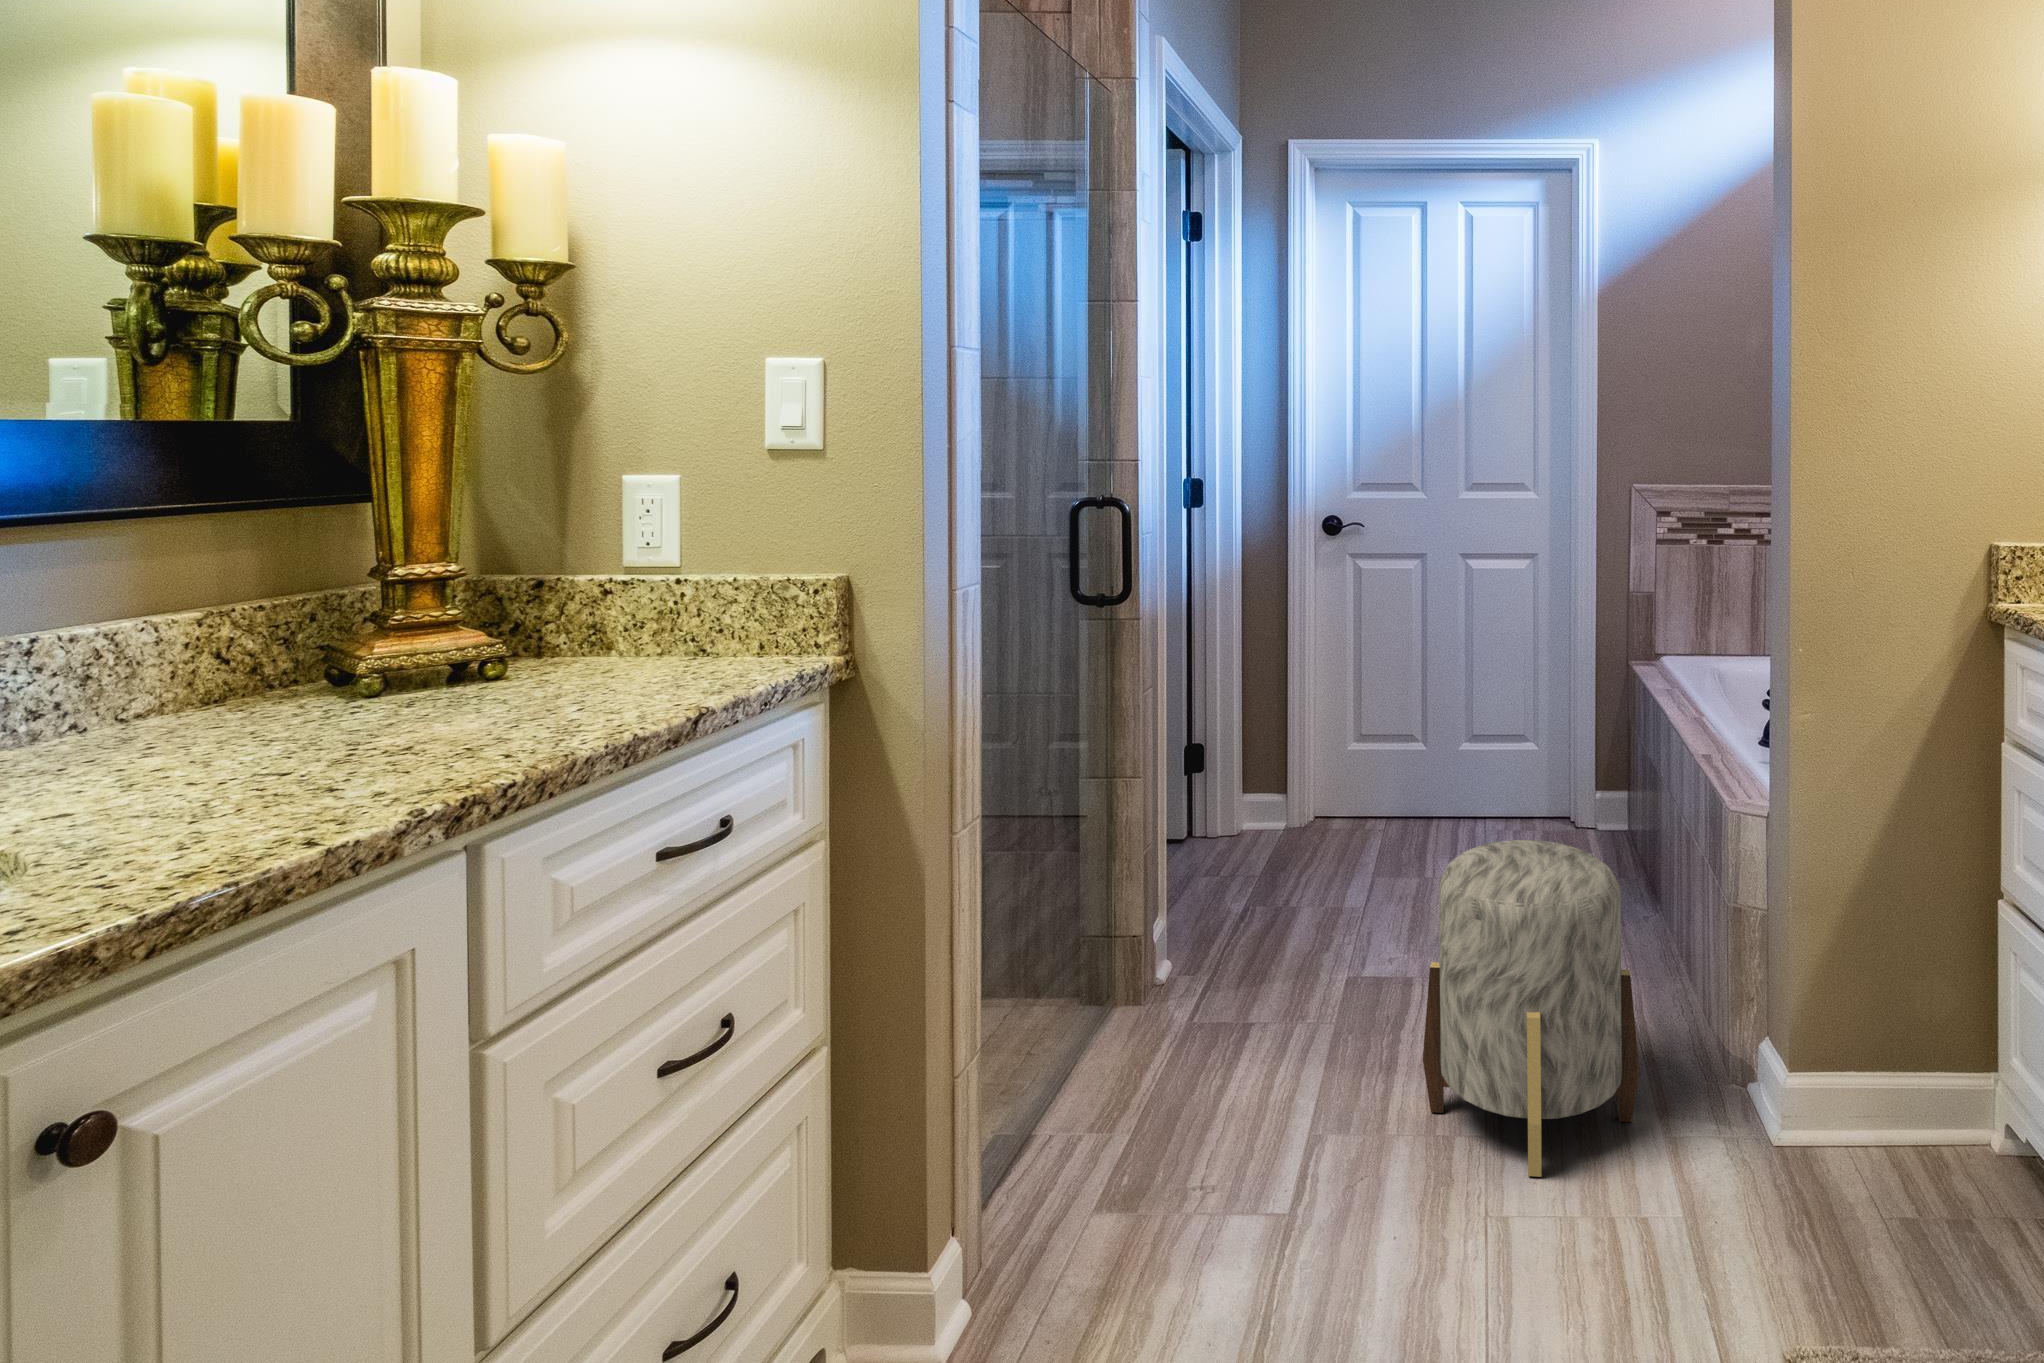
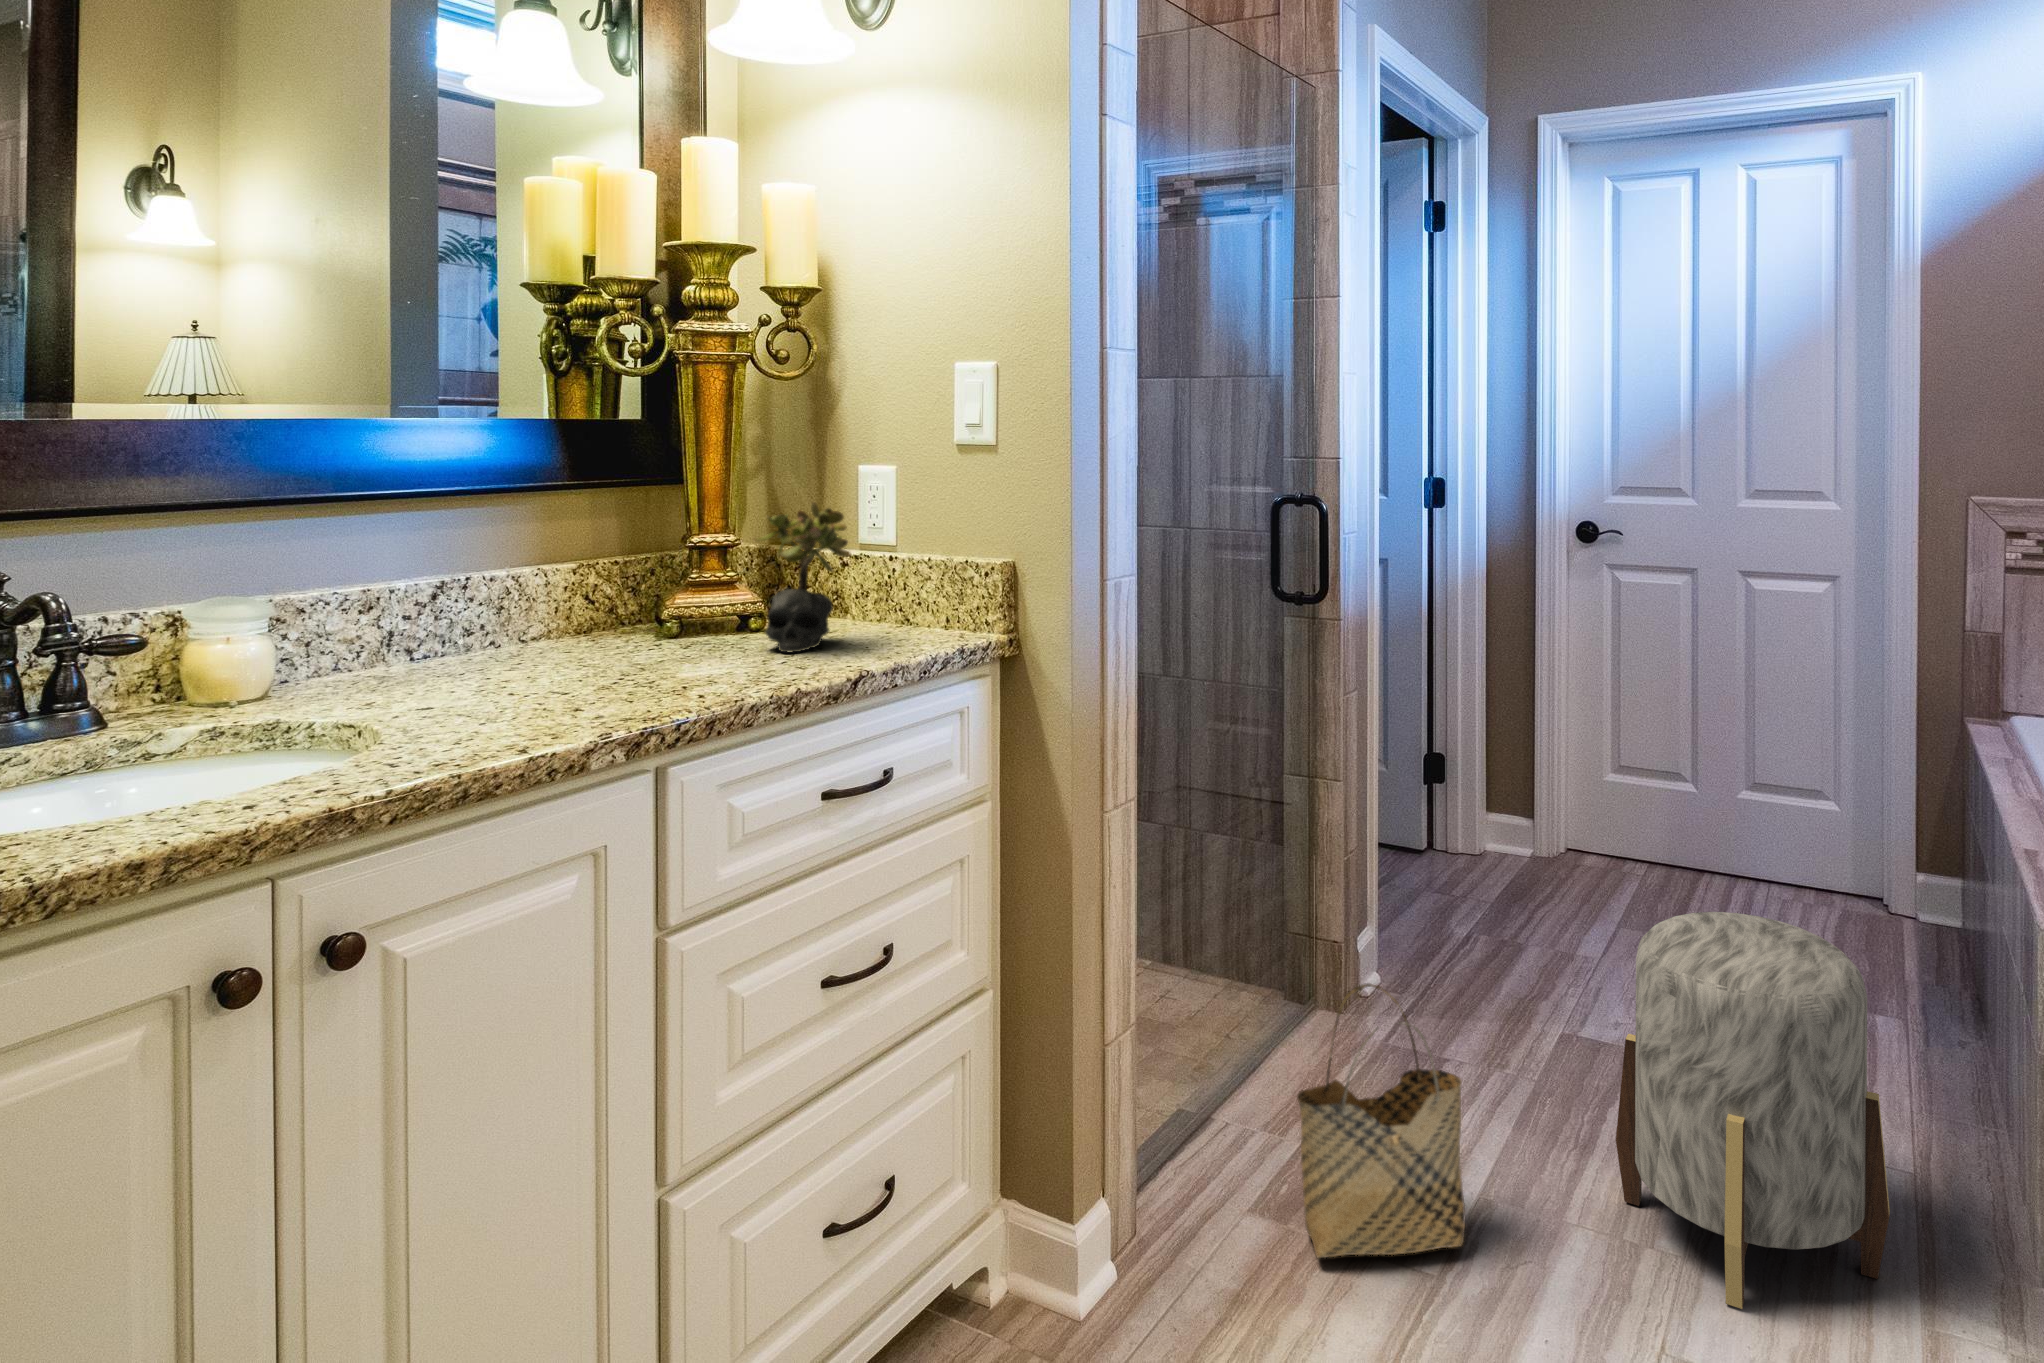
succulent plant: none [511,517,651,698] -> present [754,502,851,652]
woven basket: none [1147,962,1306,1242] -> present [1297,983,1465,1258]

